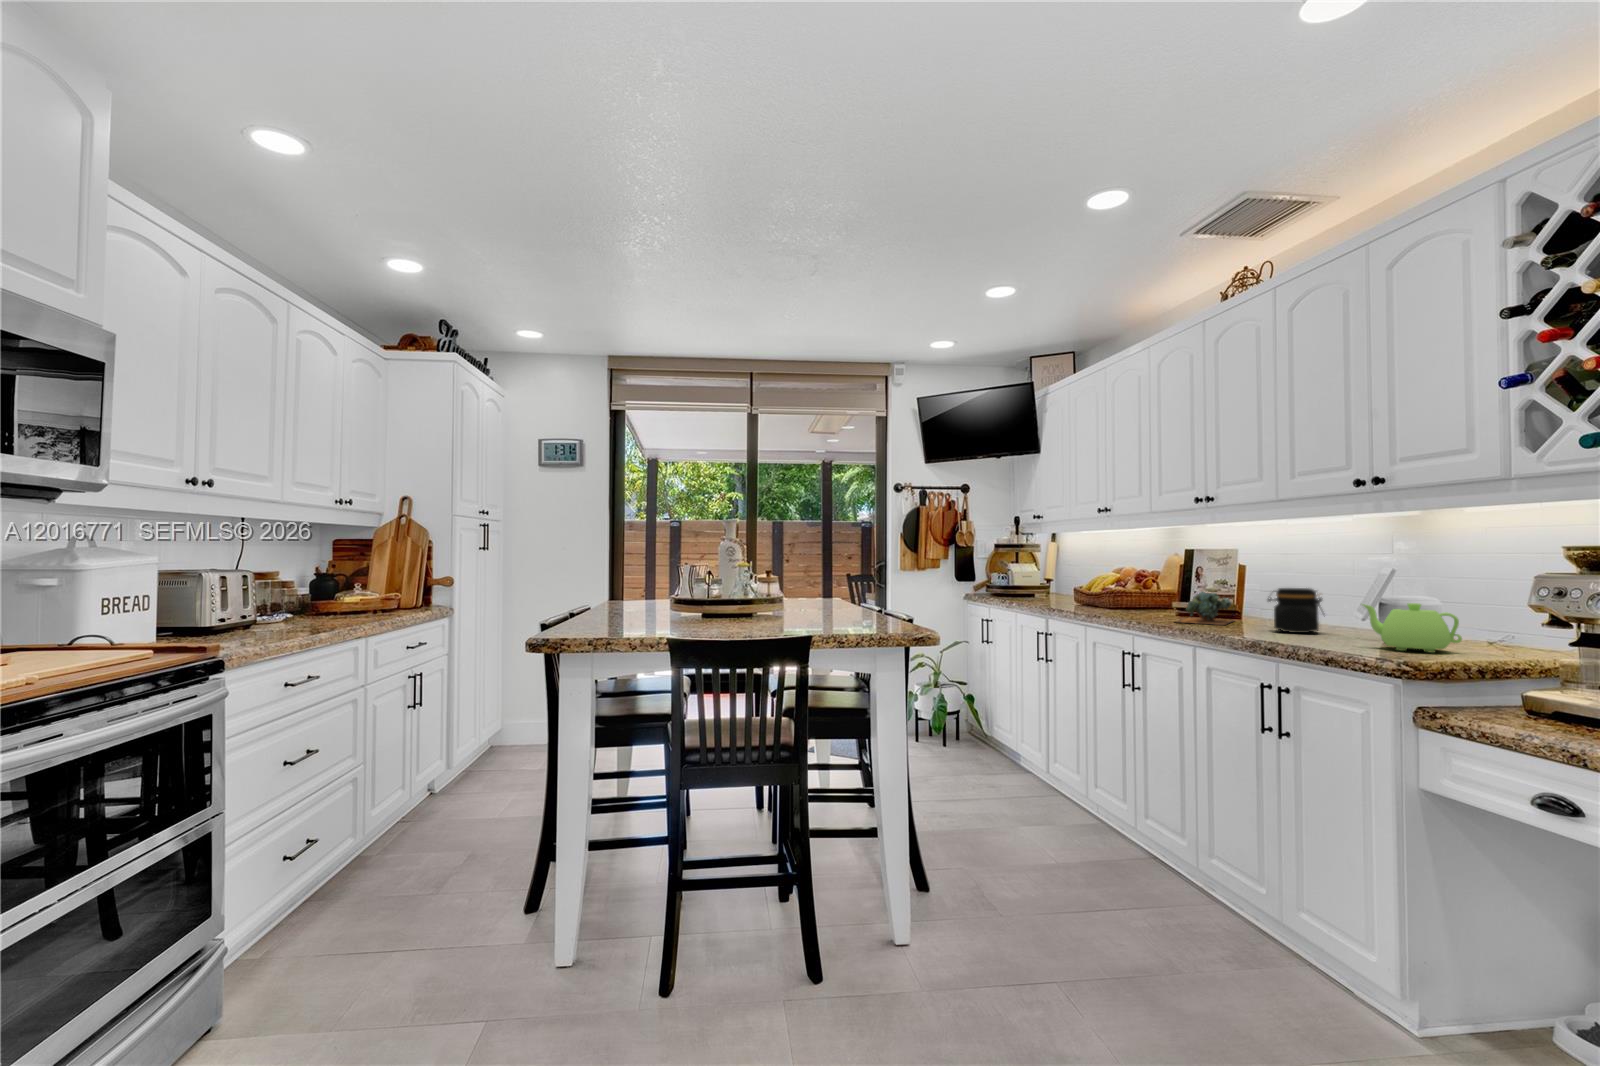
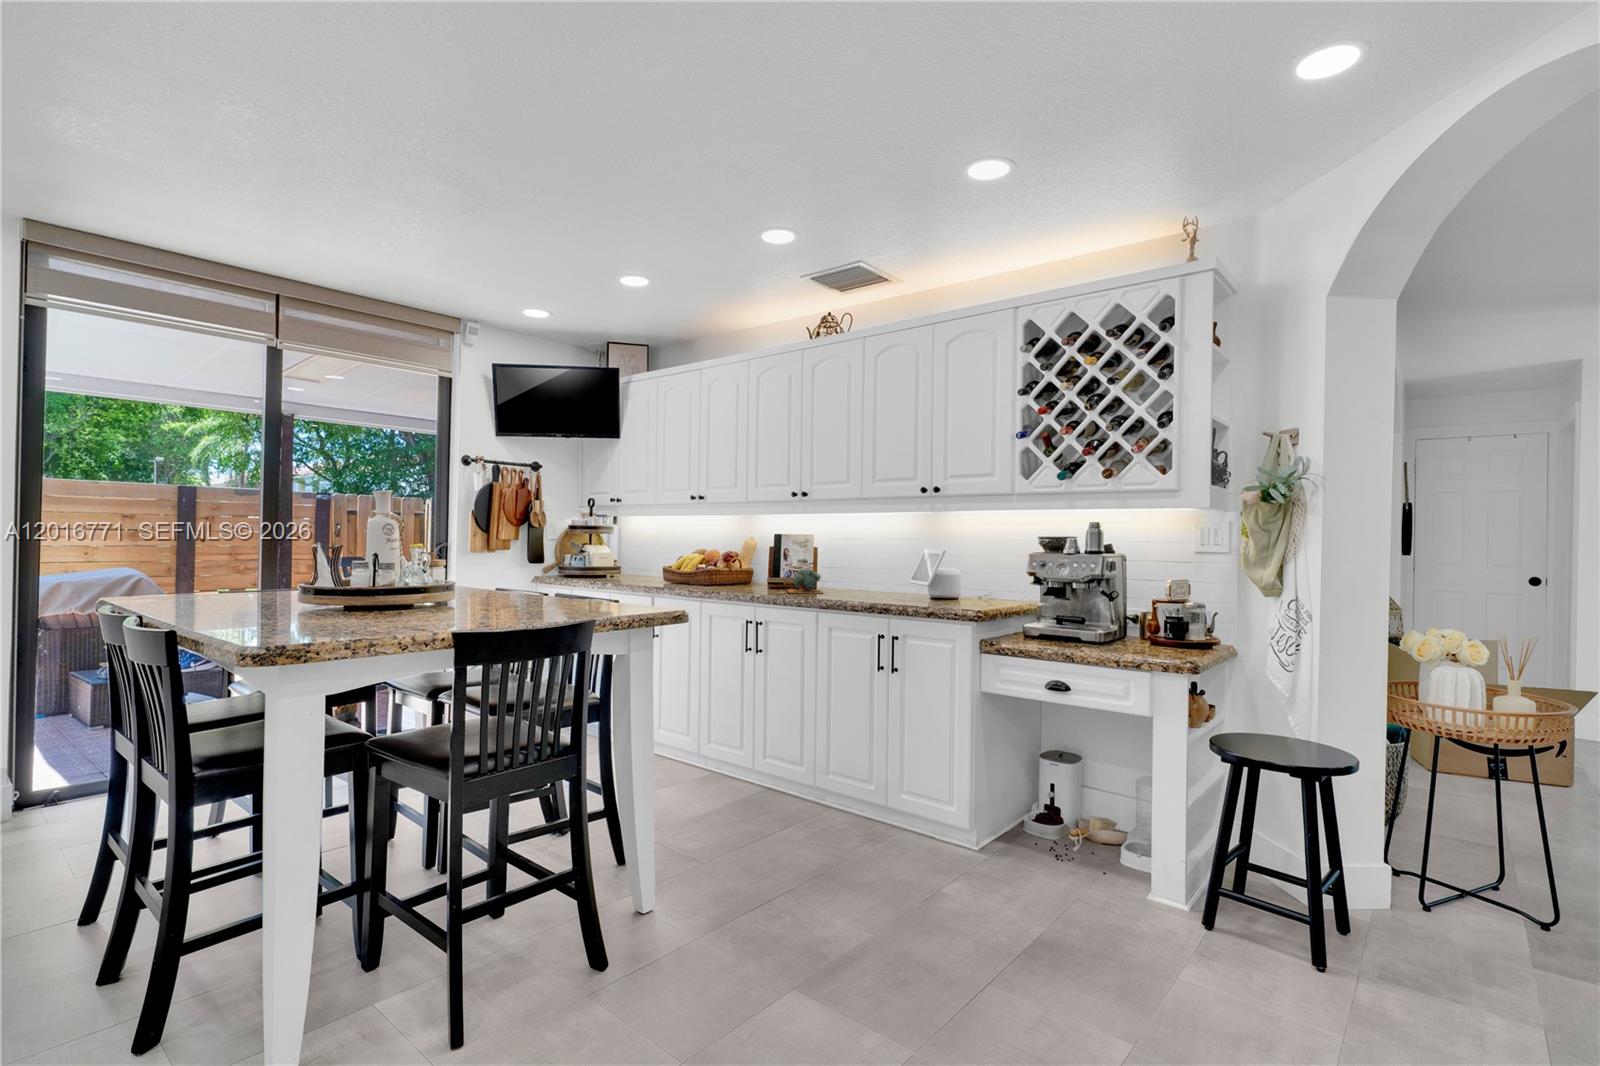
jar: present [1268,588,1322,633] -> none [858,565,892,597]
teapot: present [1363,603,1462,653] -> none [932,574,981,605]

